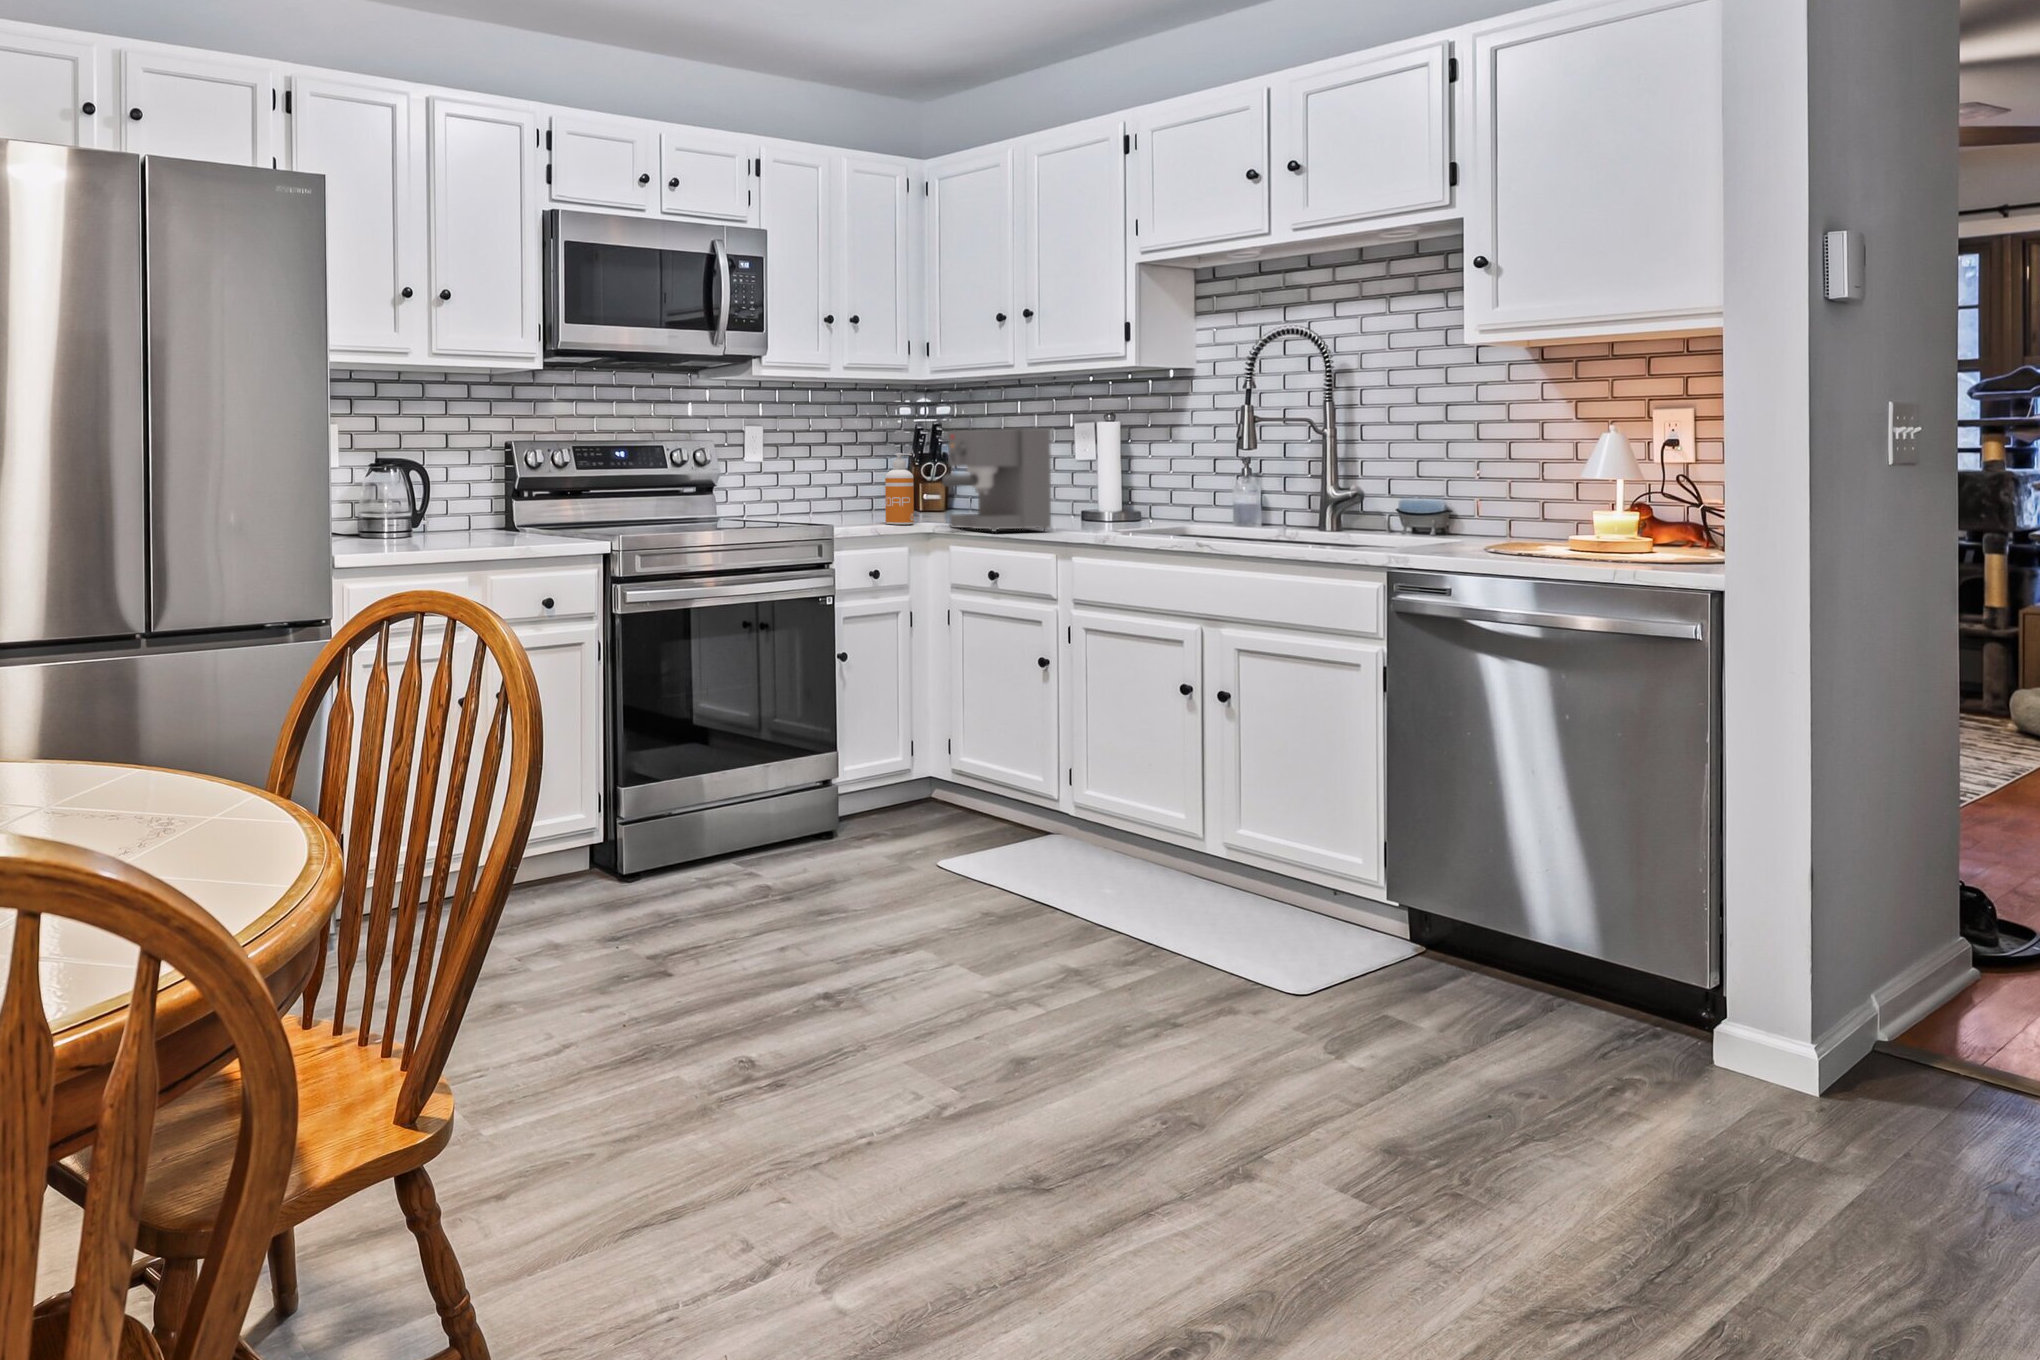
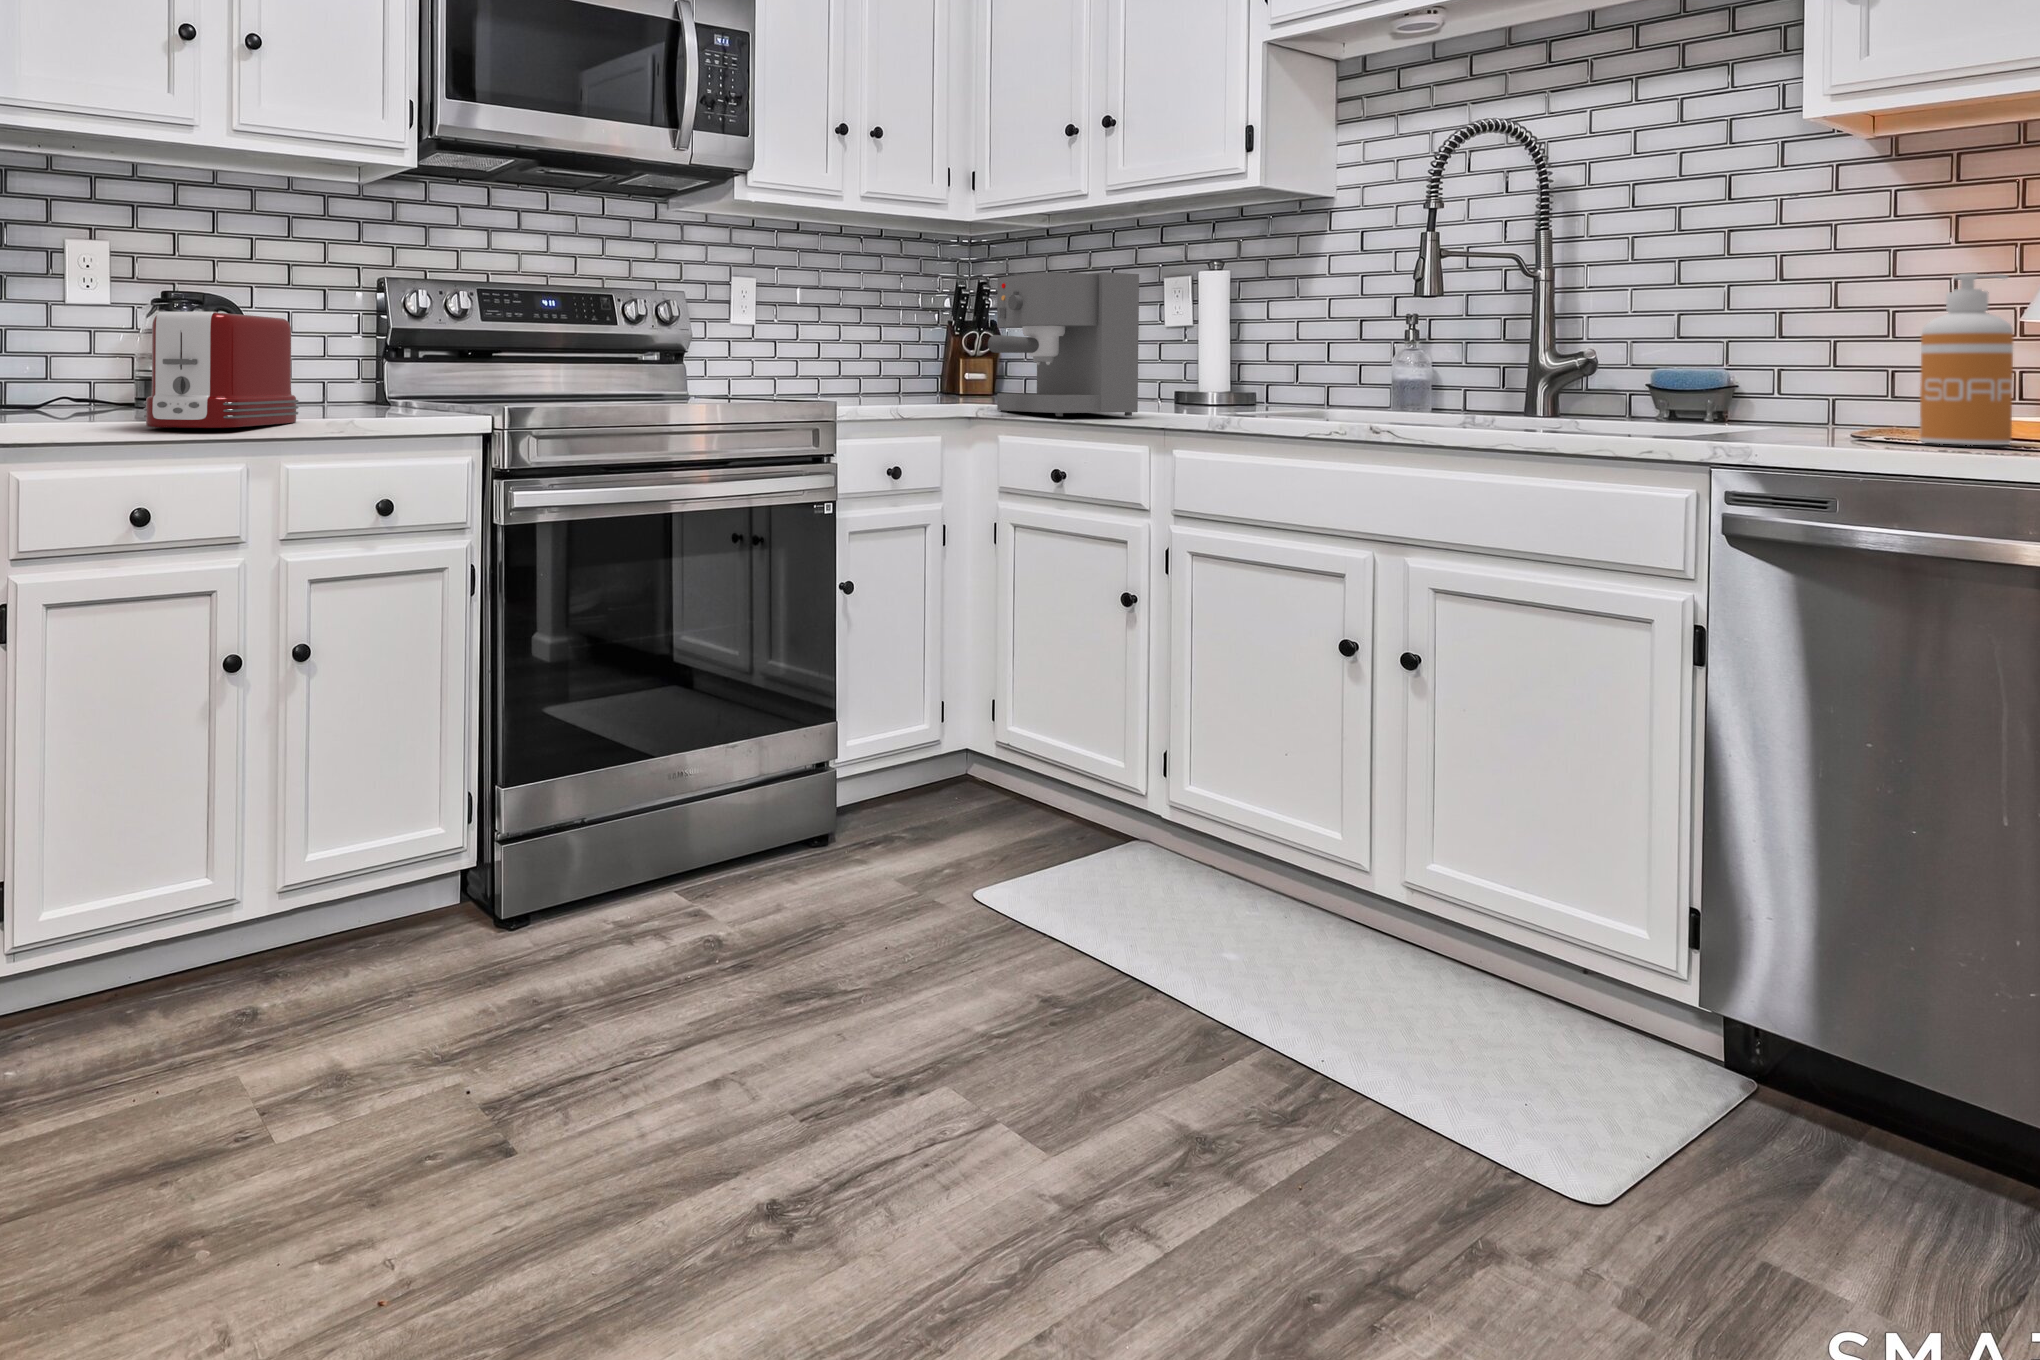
soap dispenser: present [885,453,914,524] -> present [1920,273,2014,445]
toaster: none [408,479,491,552] -> present [144,312,299,428]

